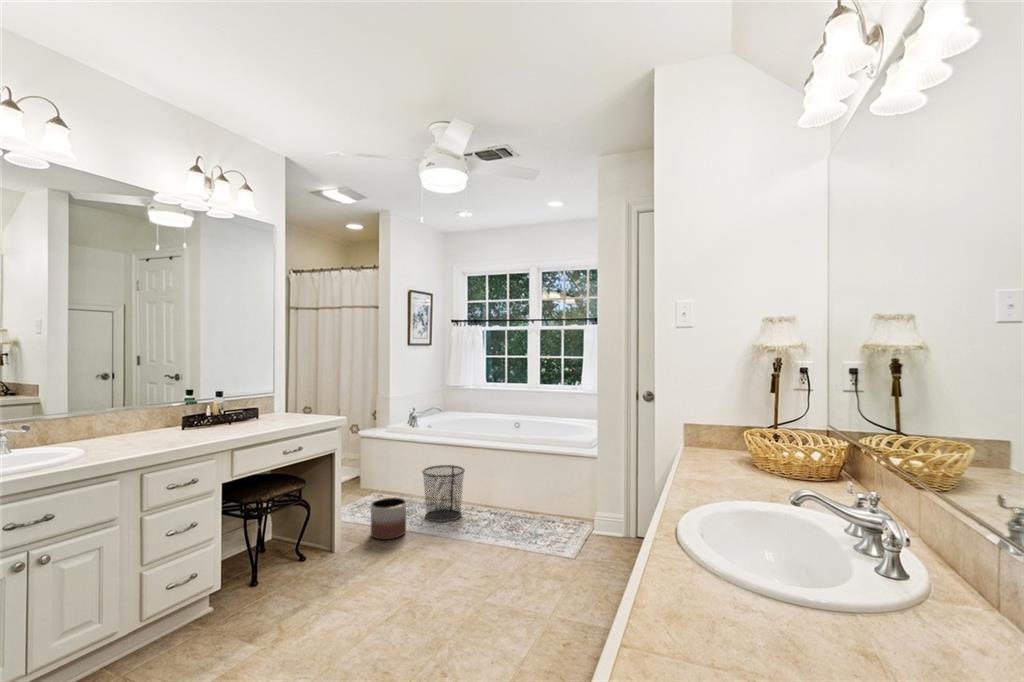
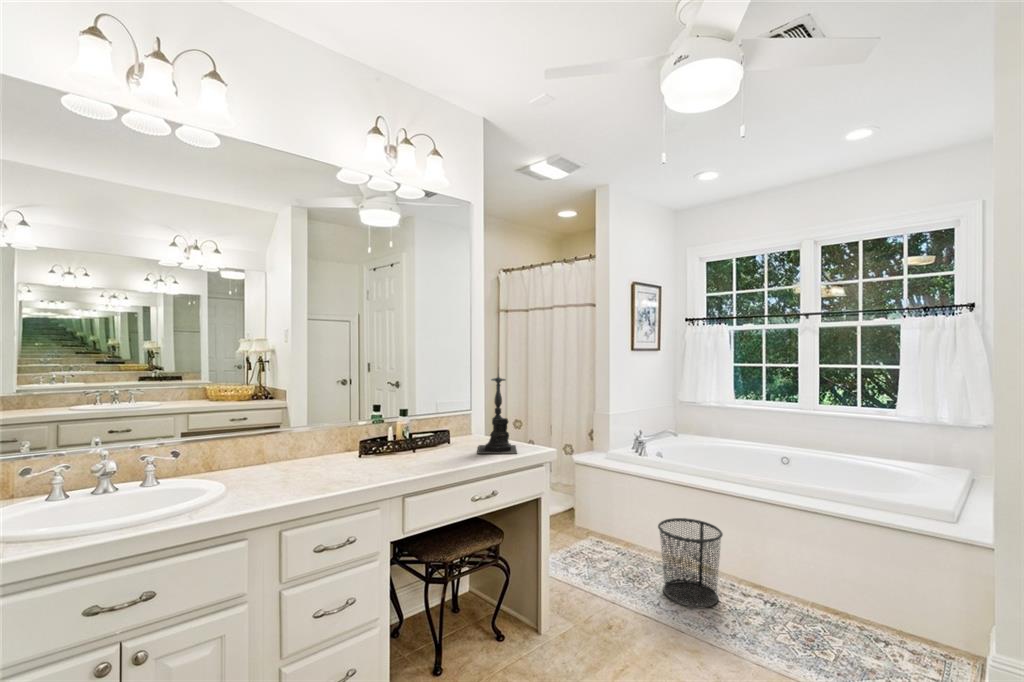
candle holder: none [284,358,317,423] -> present [478,374,517,454]
planter: present [371,498,406,540] -> none [589,560,638,626]

